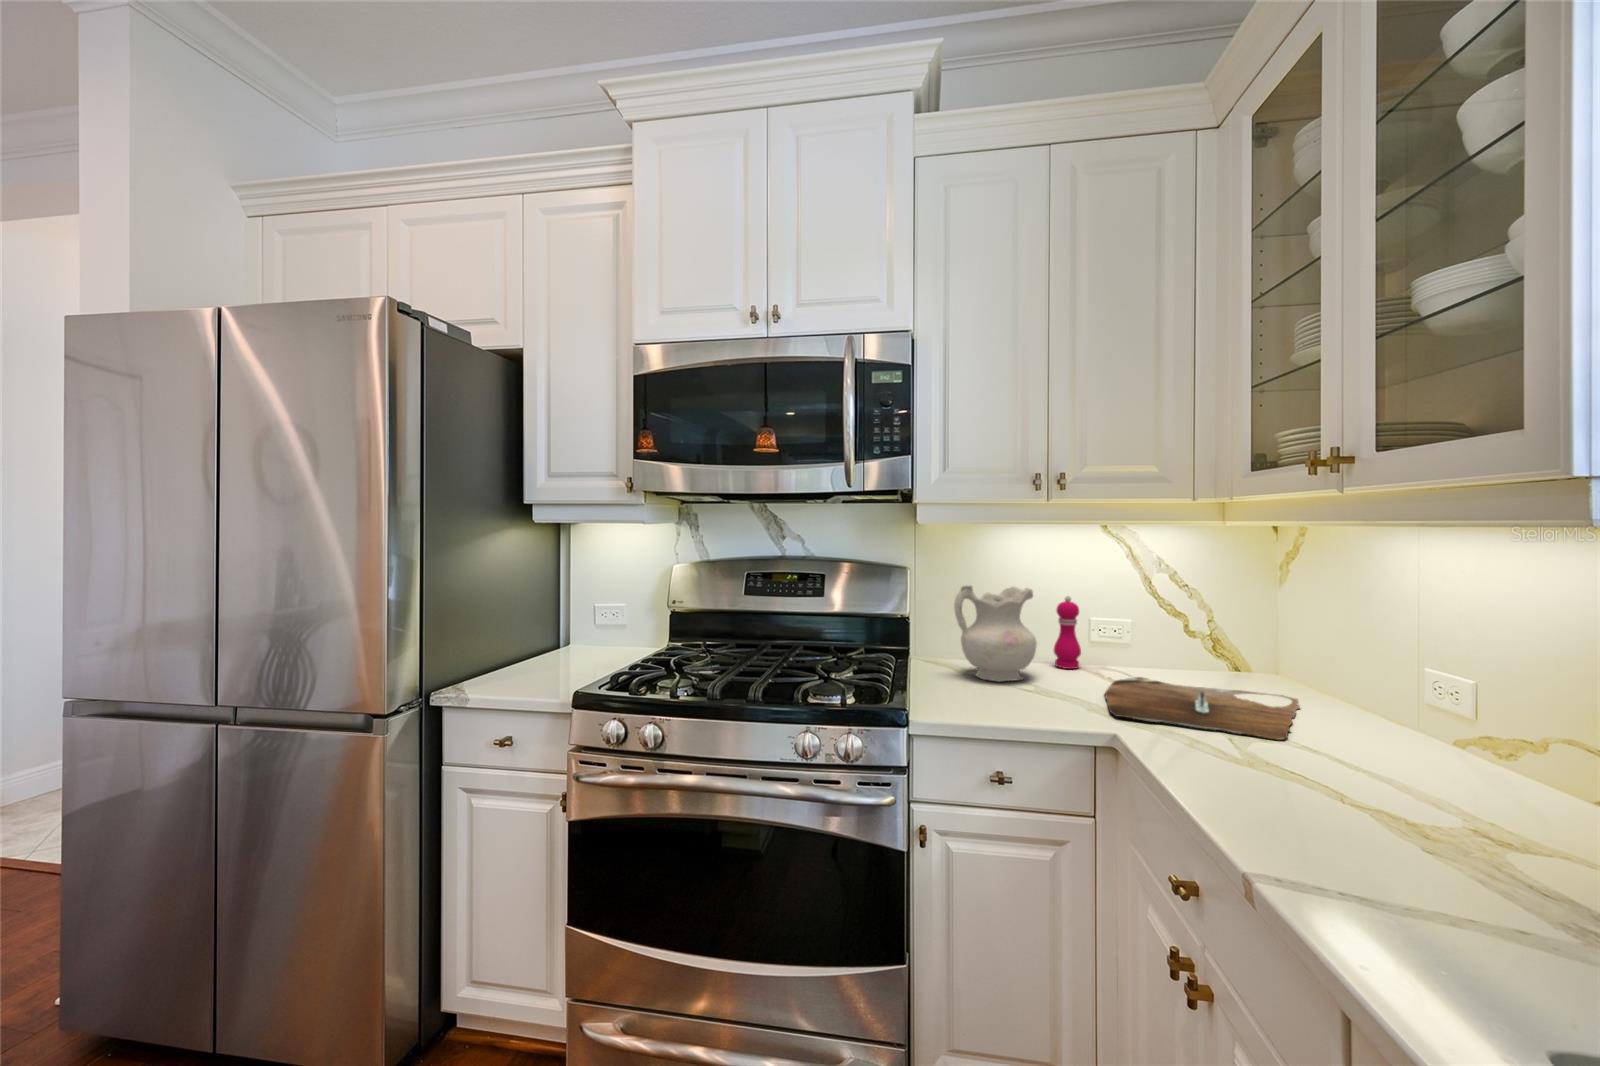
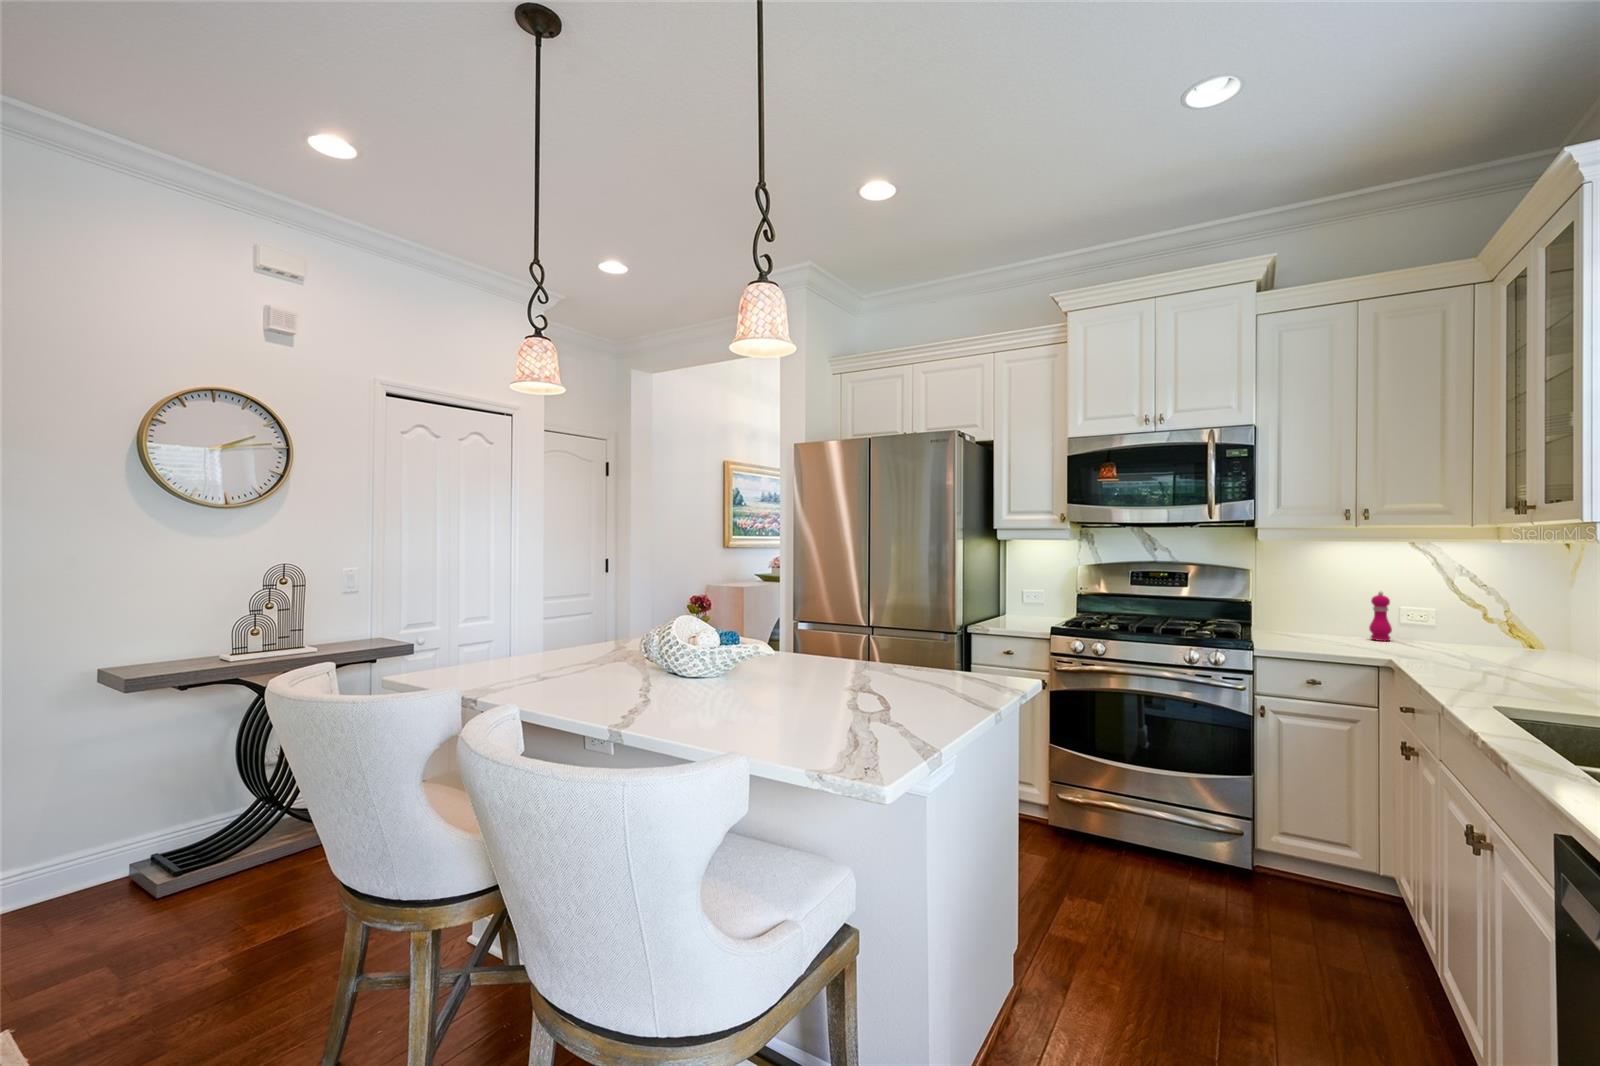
ceramic pitcher: present [954,586,1037,682] -> none [1287,580,1351,643]
cutting board: present [1105,677,1300,740] -> none [1396,645,1560,669]

